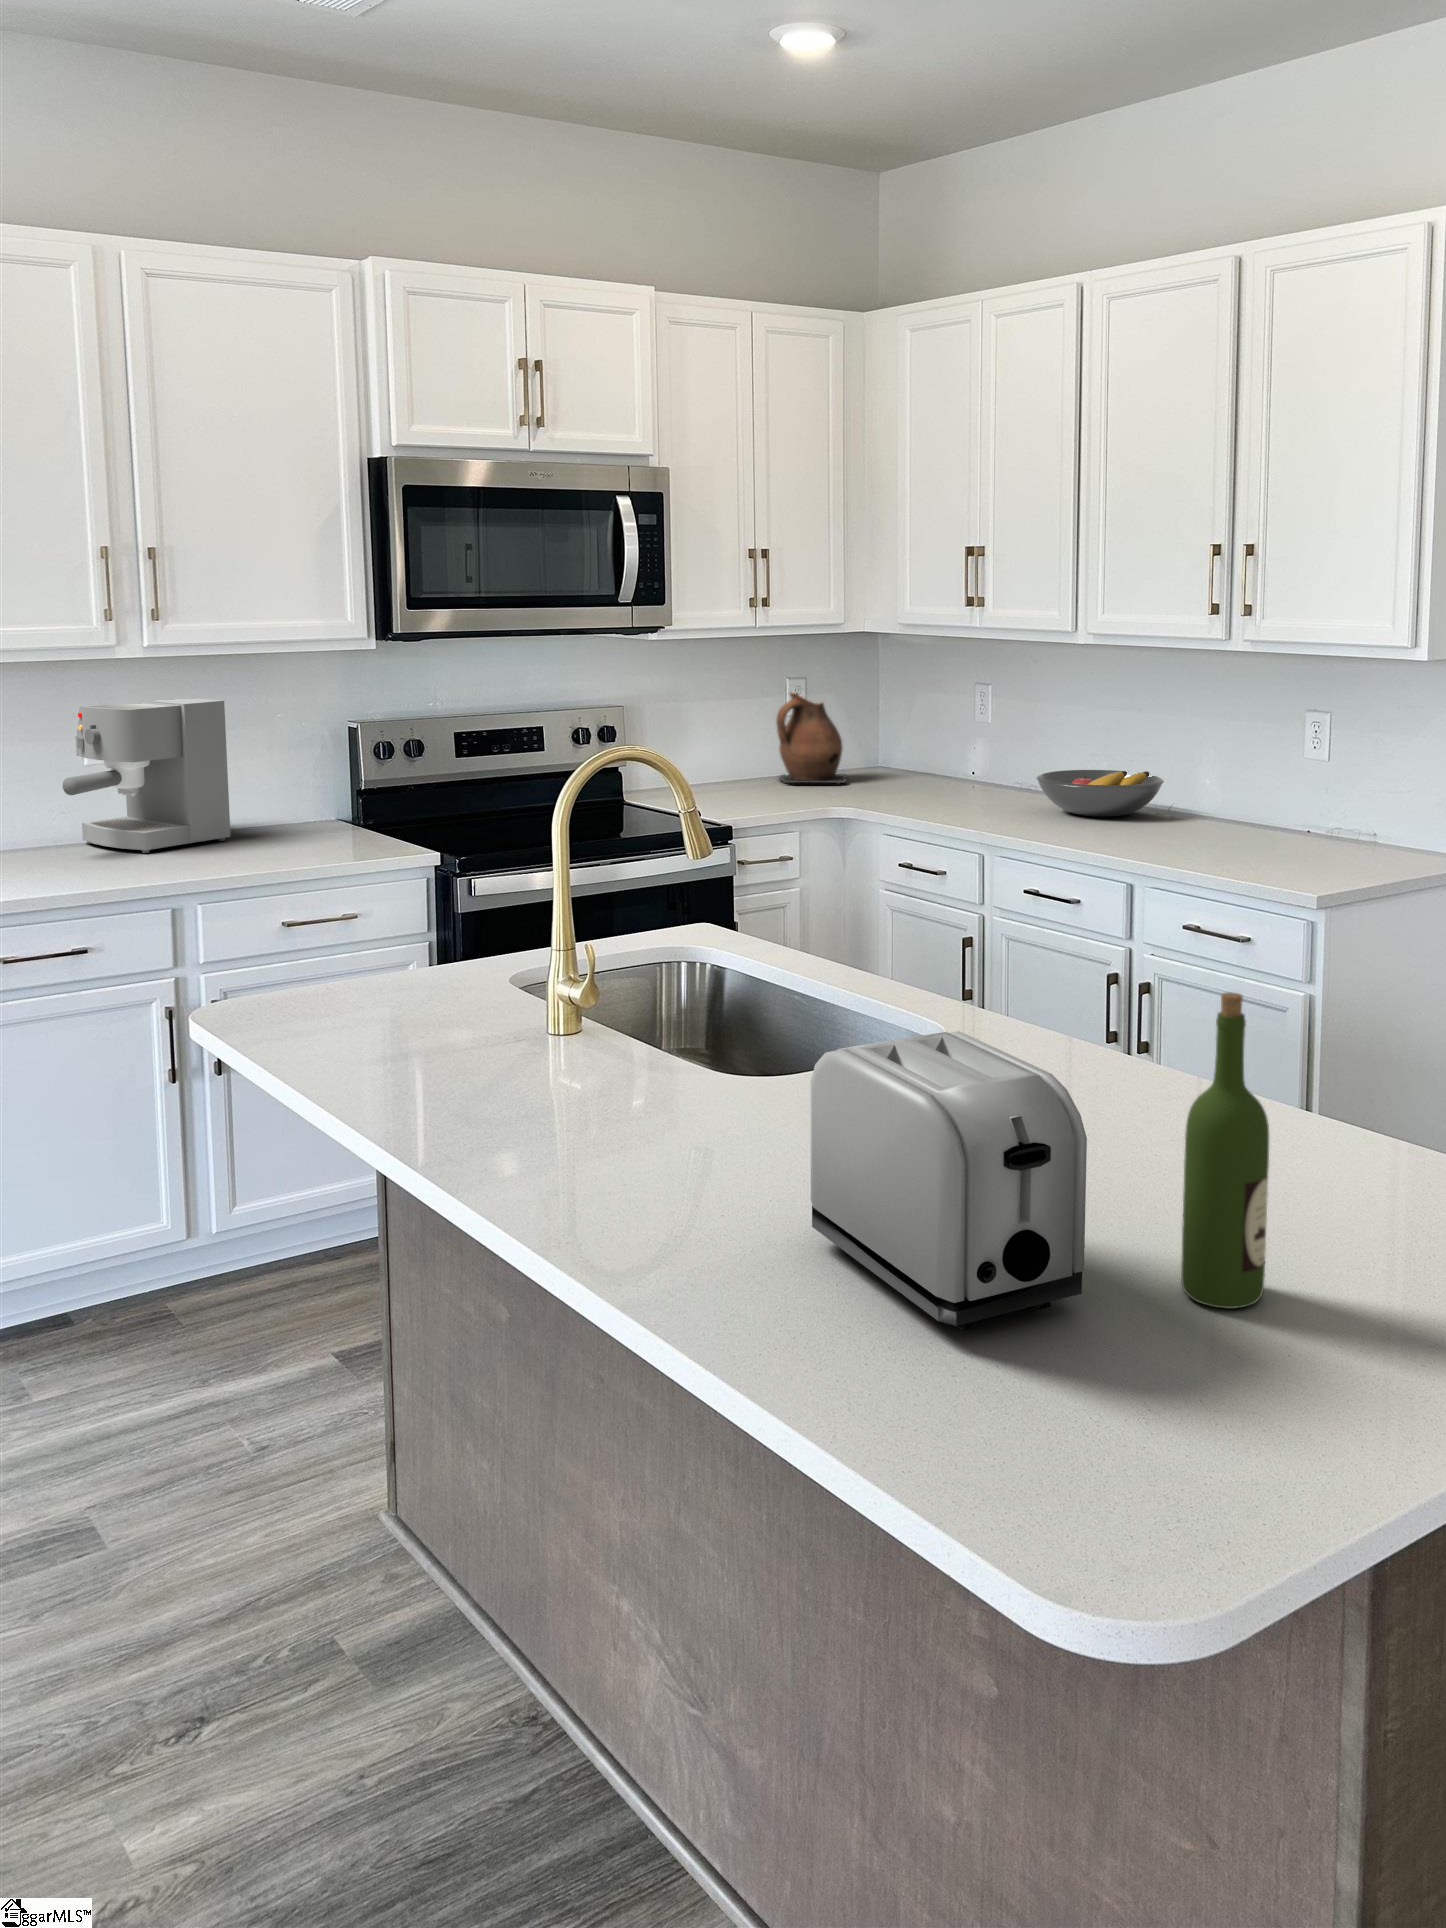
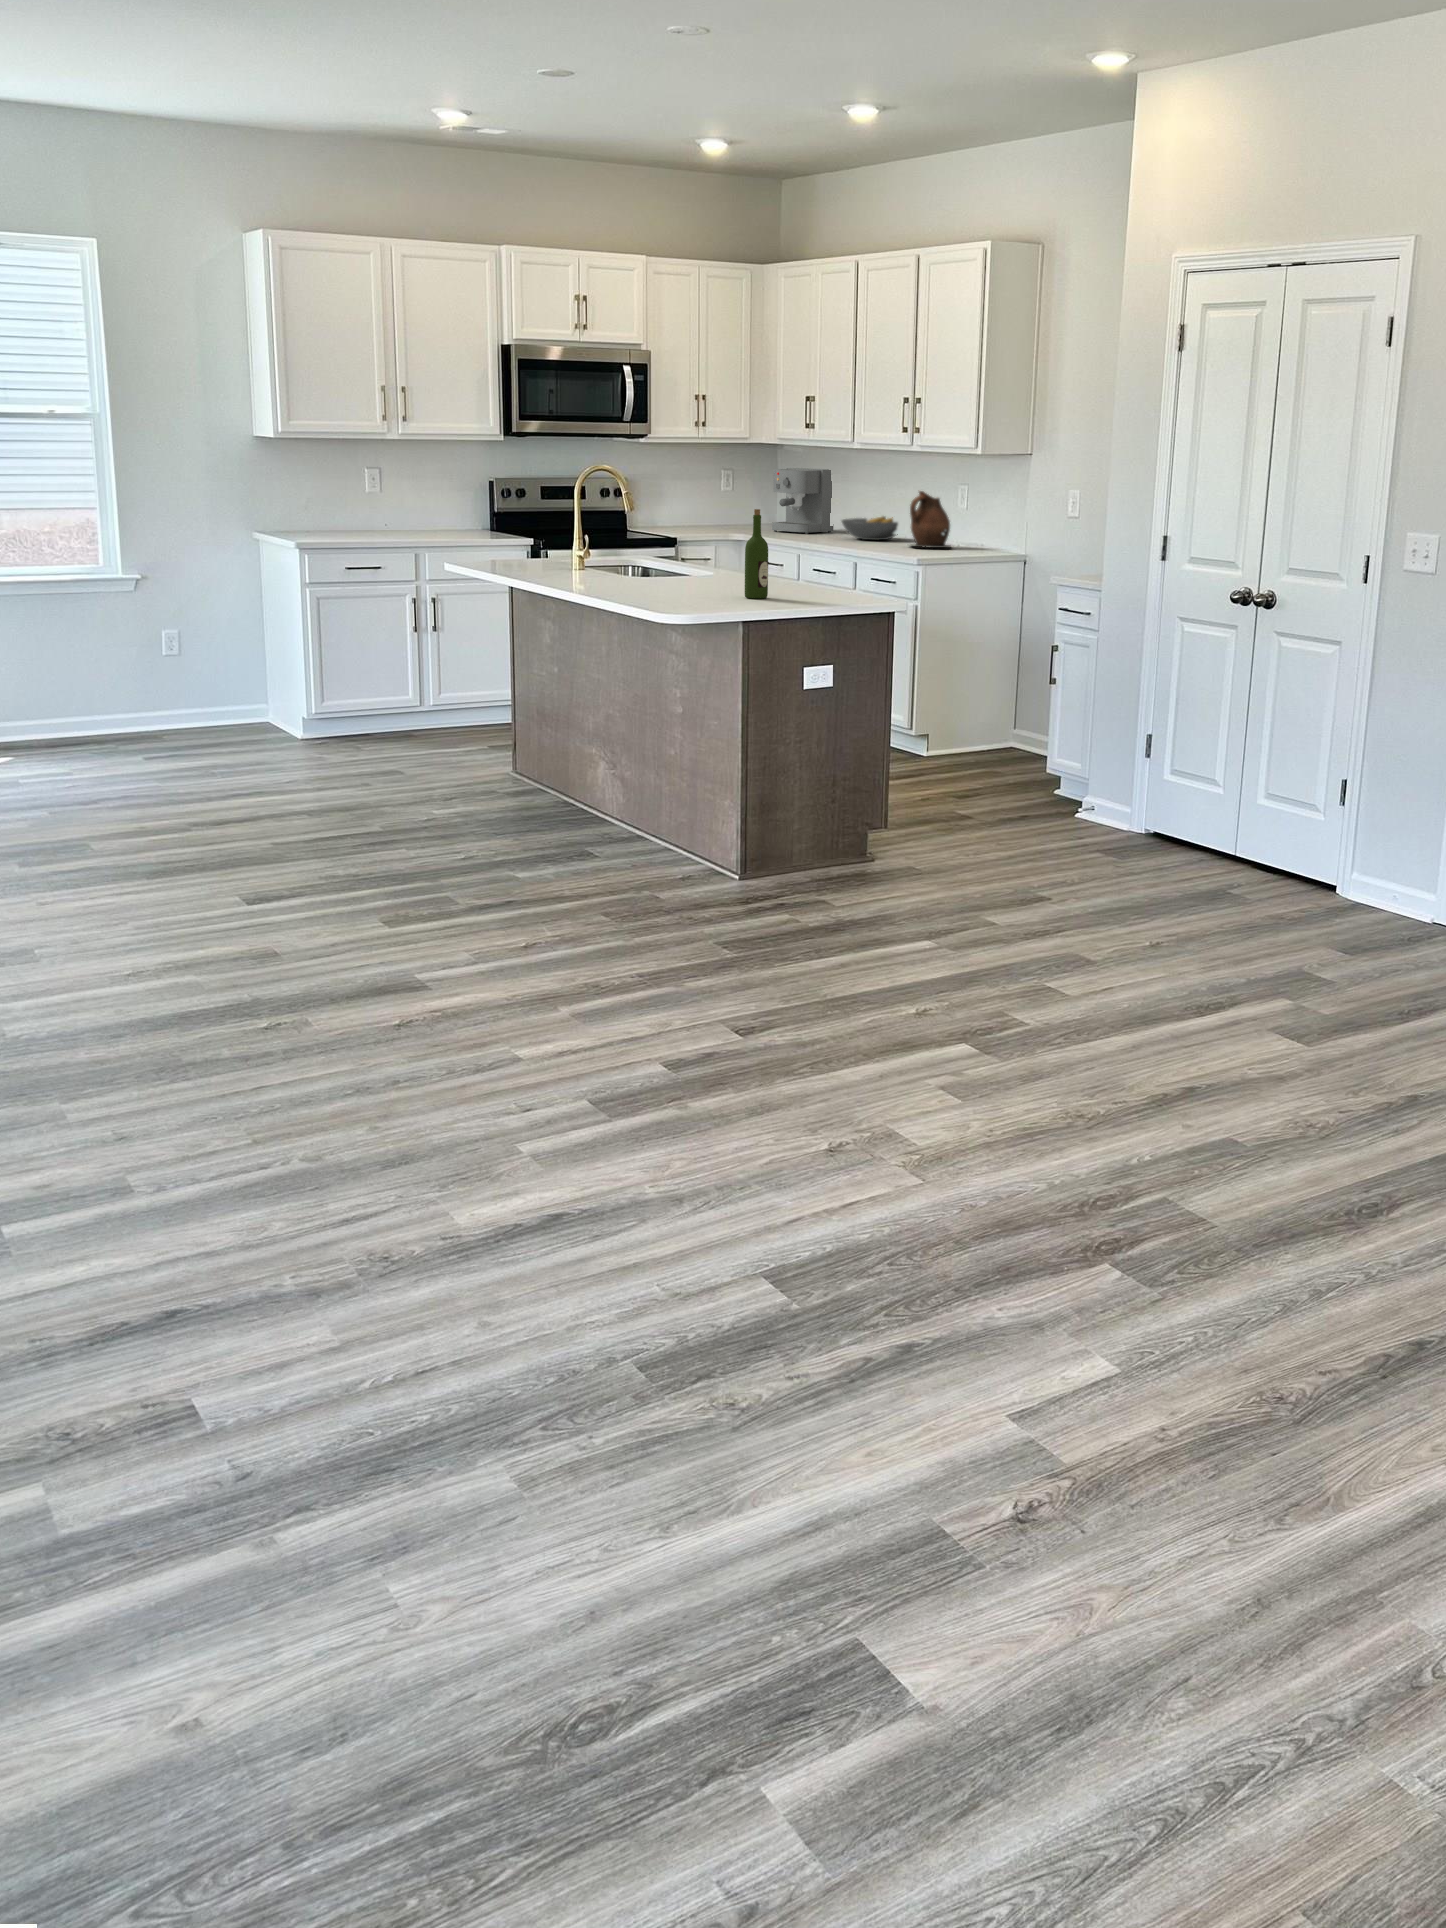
ceramic pitcher: present [776,693,846,783] -> present [910,491,951,548]
coffee maker: present [63,698,231,853] -> present [772,468,834,534]
toaster: present [811,1031,1087,1330] -> none [645,528,714,598]

